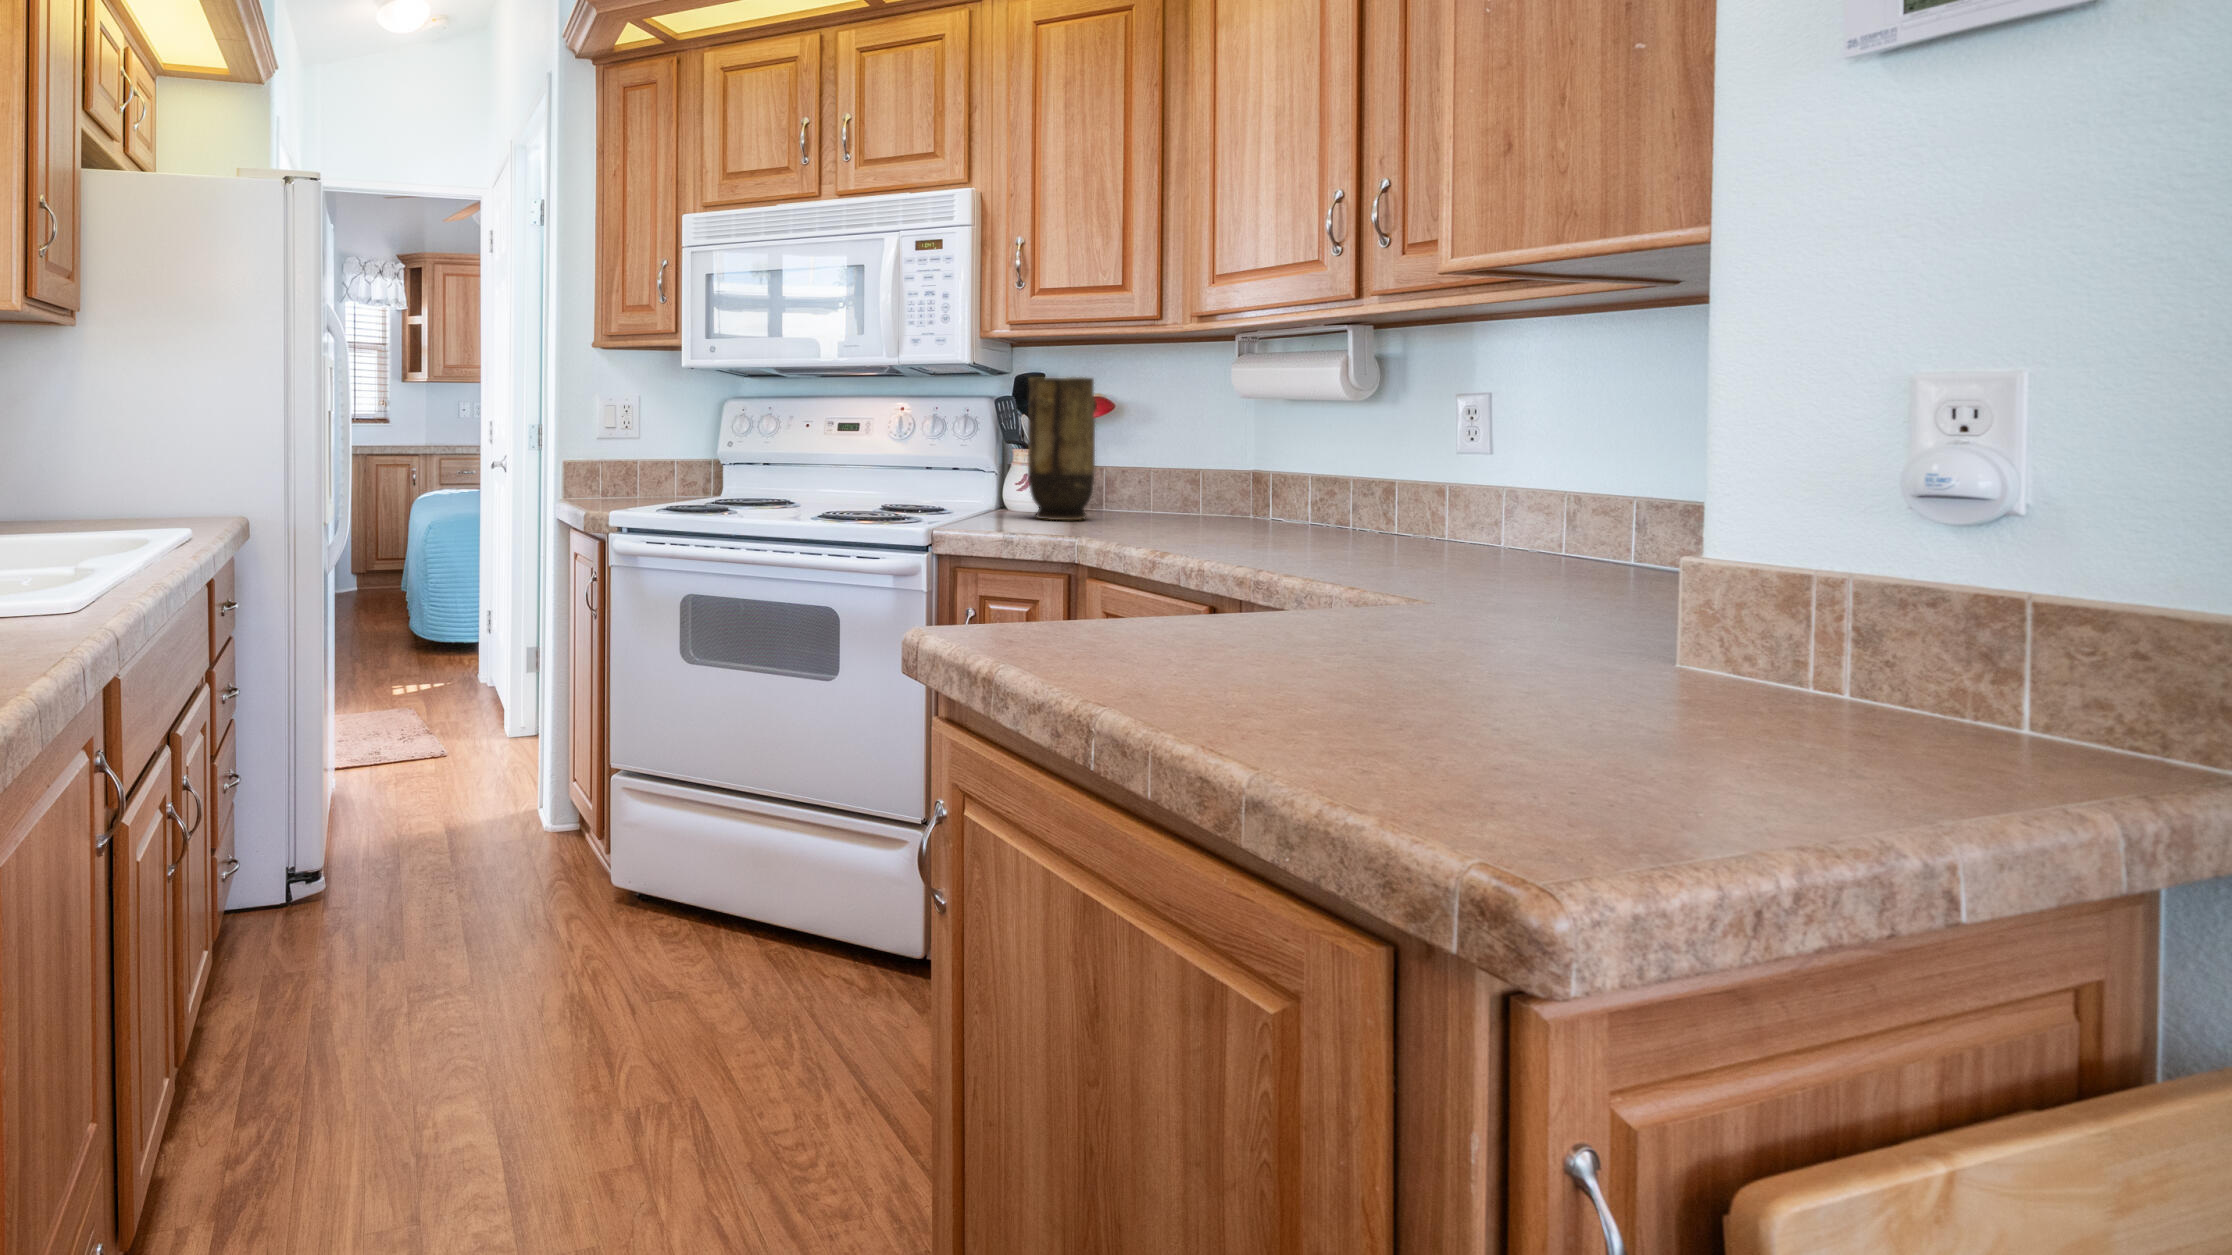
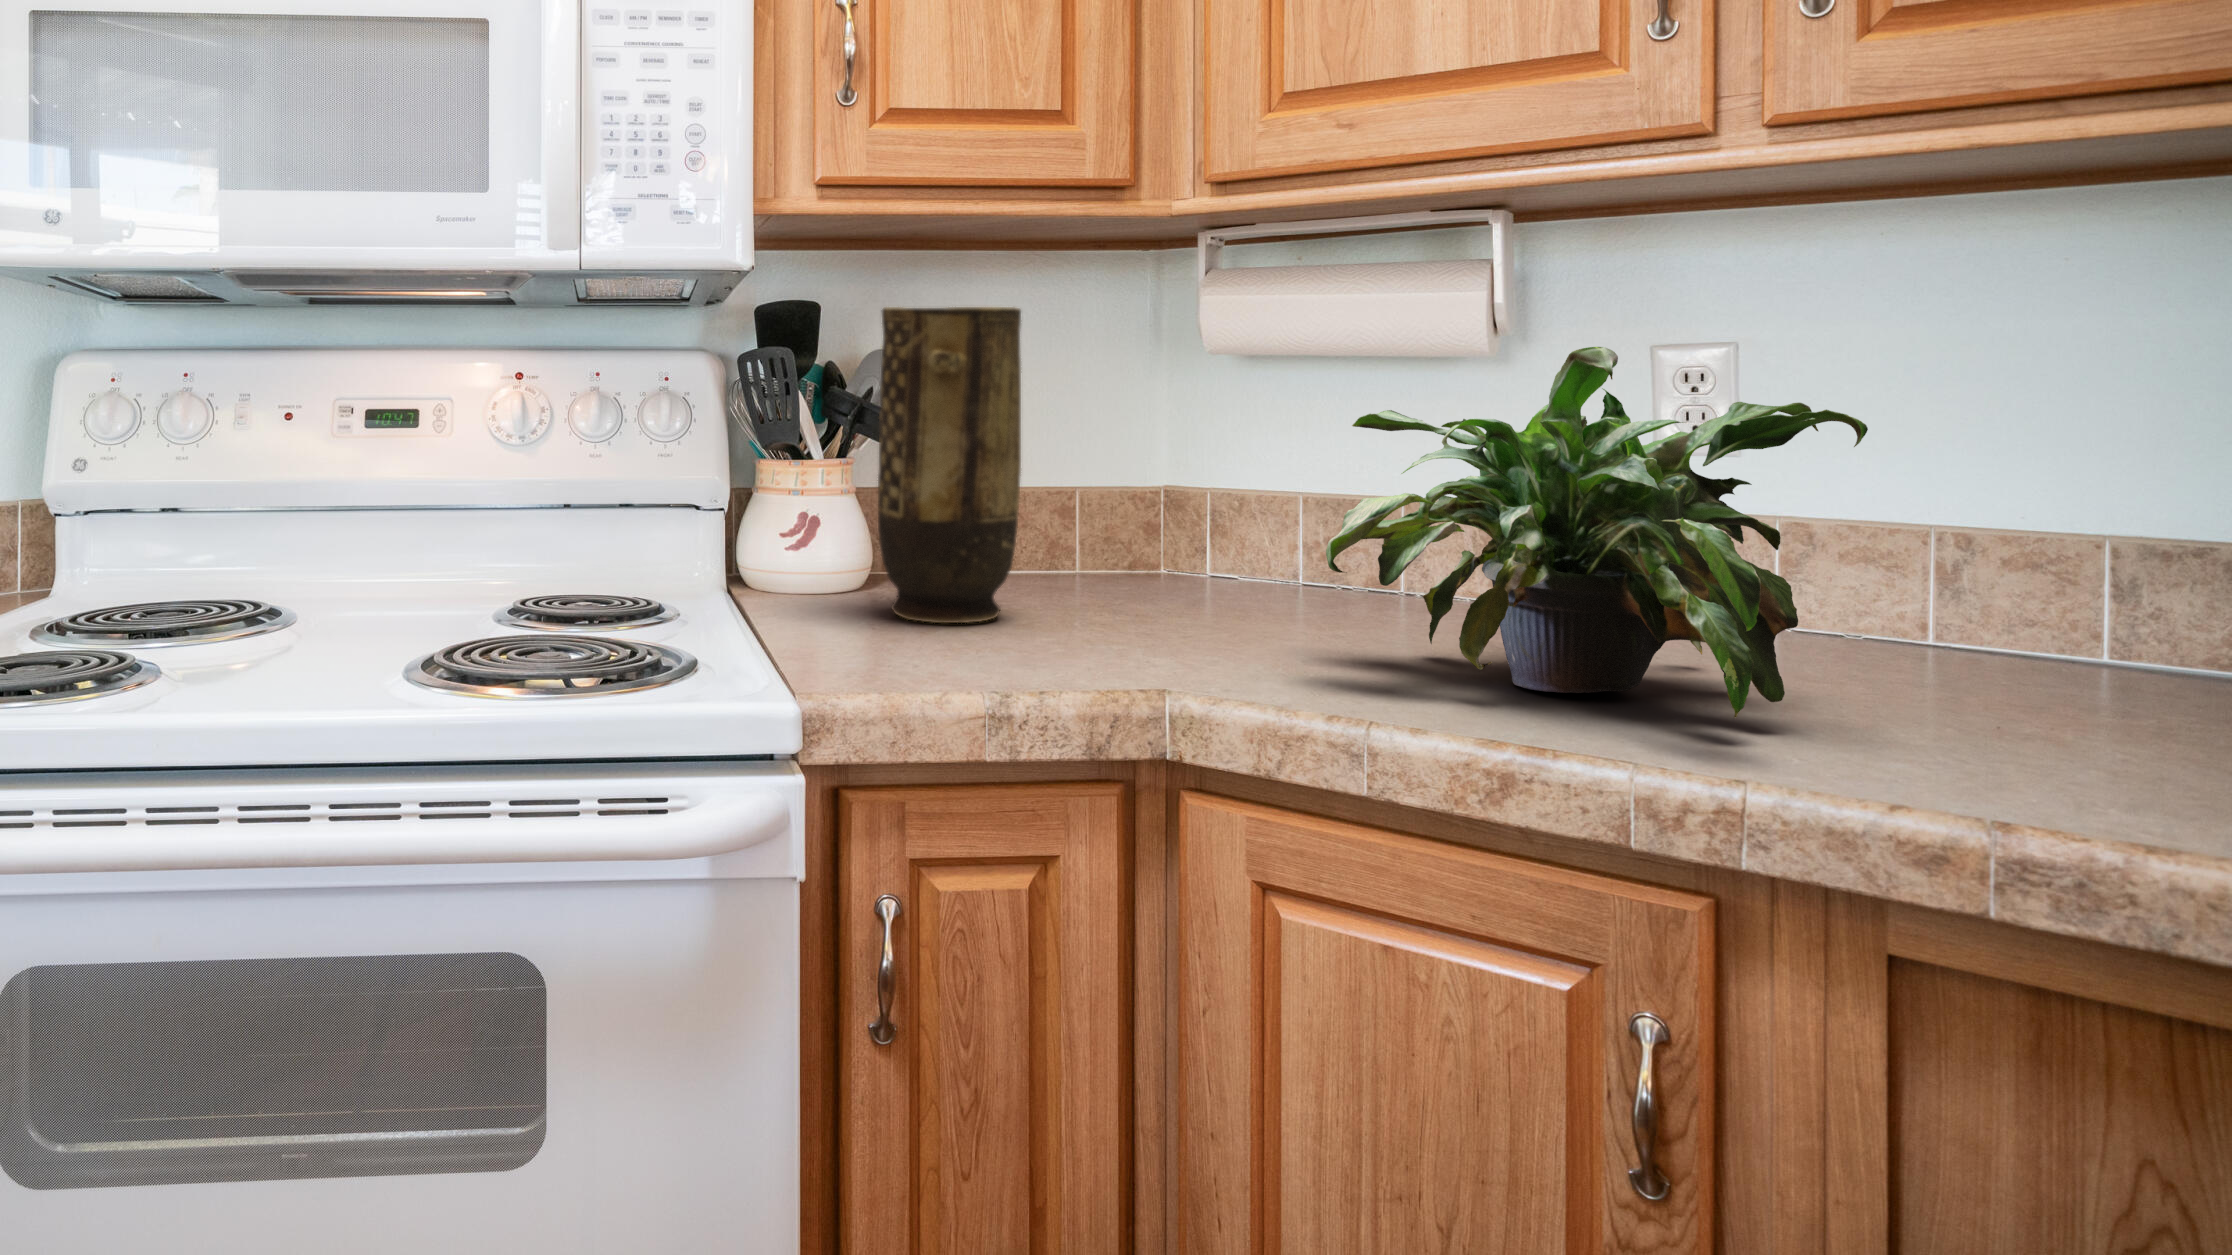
potted plant: none [1147,394,1365,544] -> present [1326,347,1868,718]

